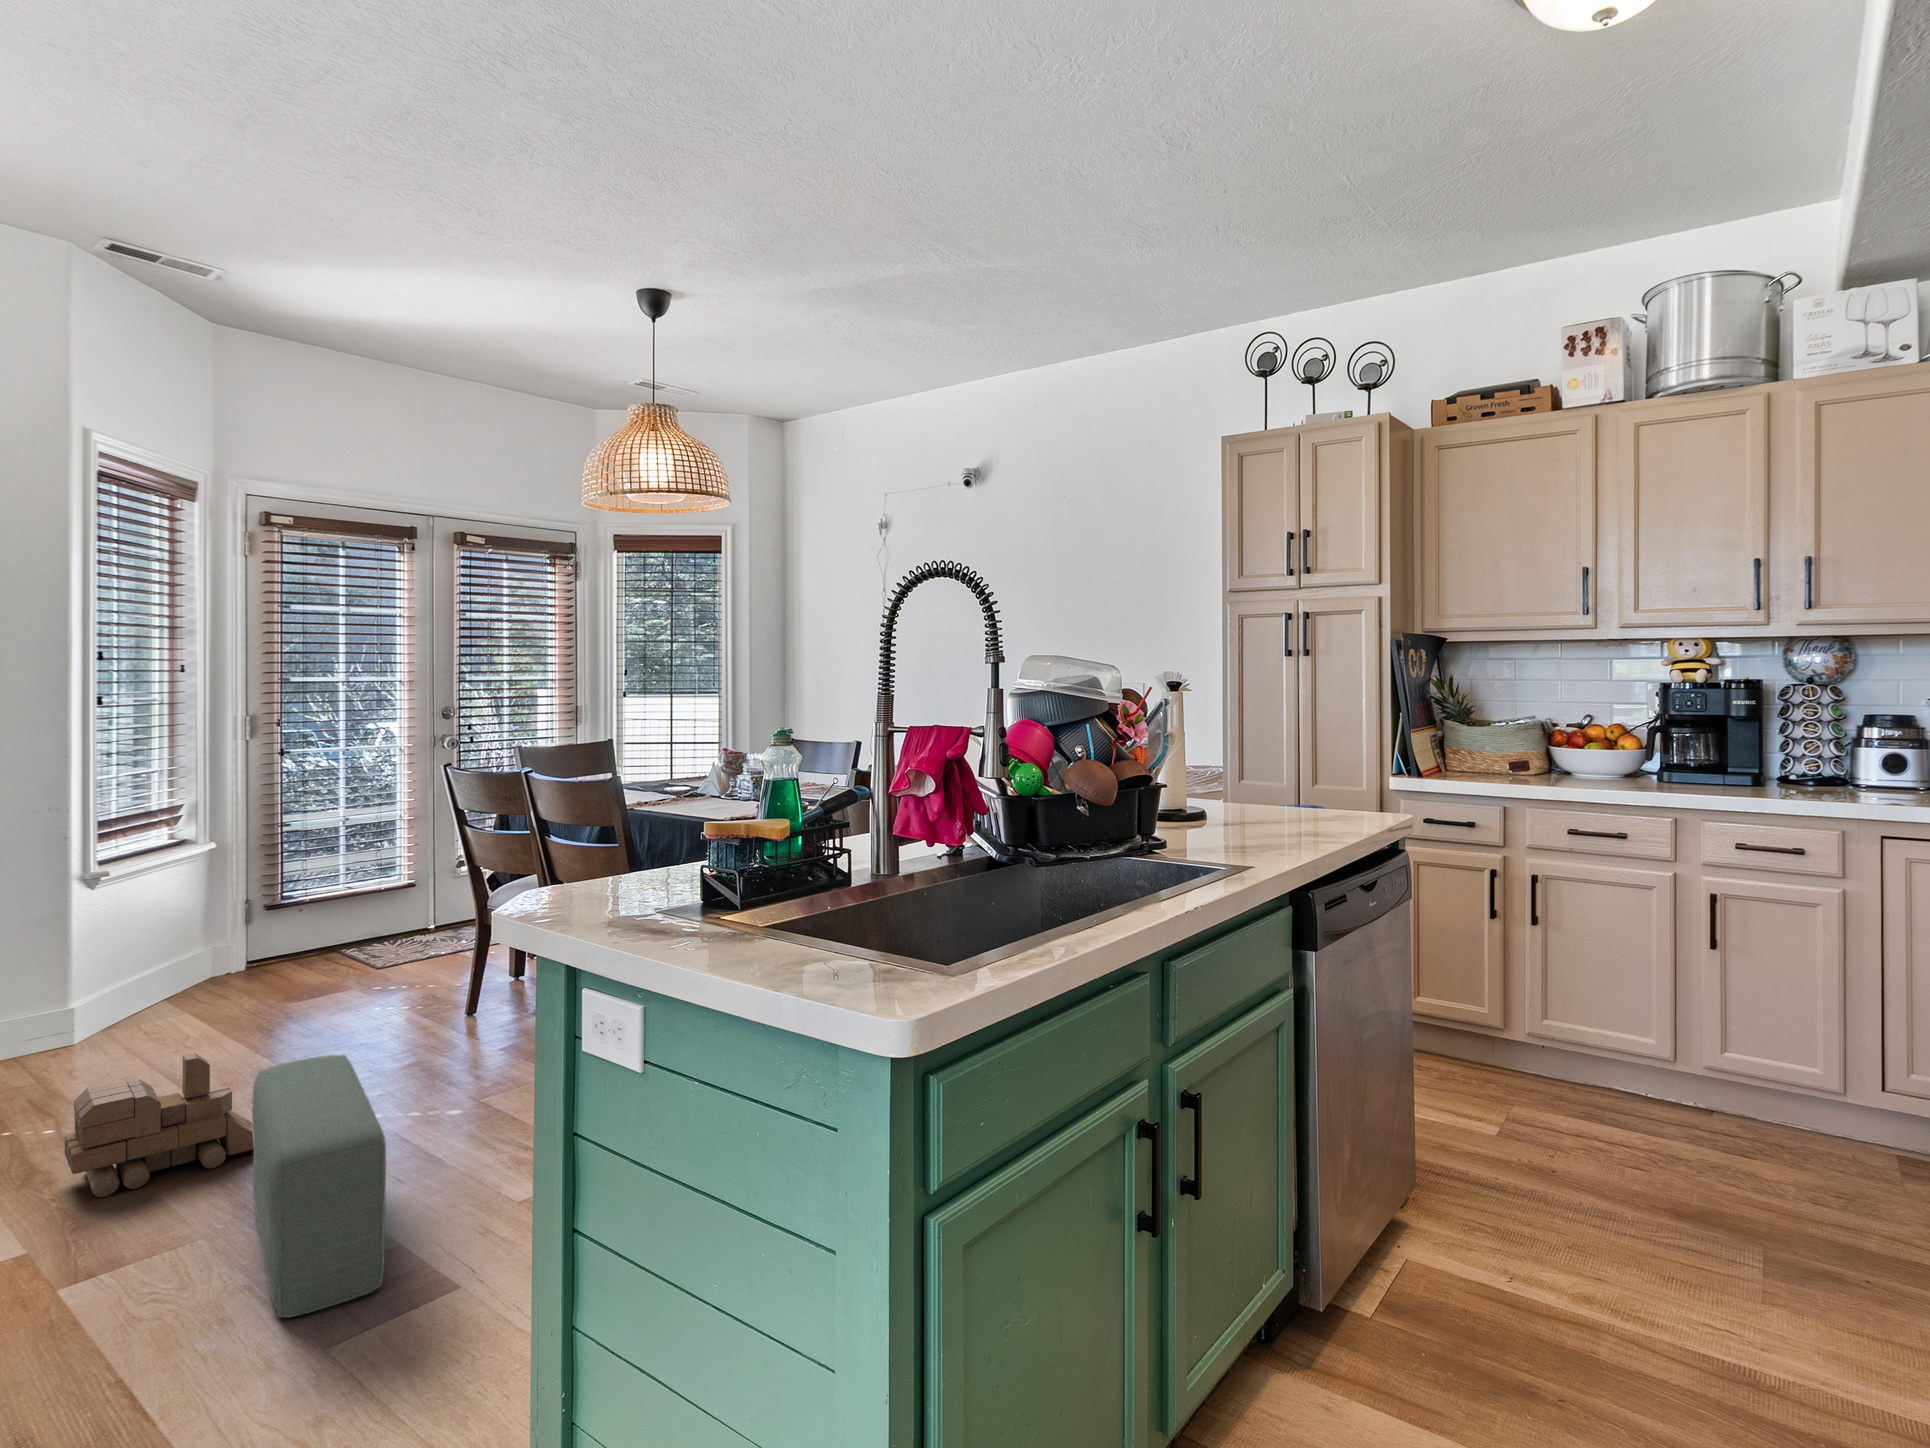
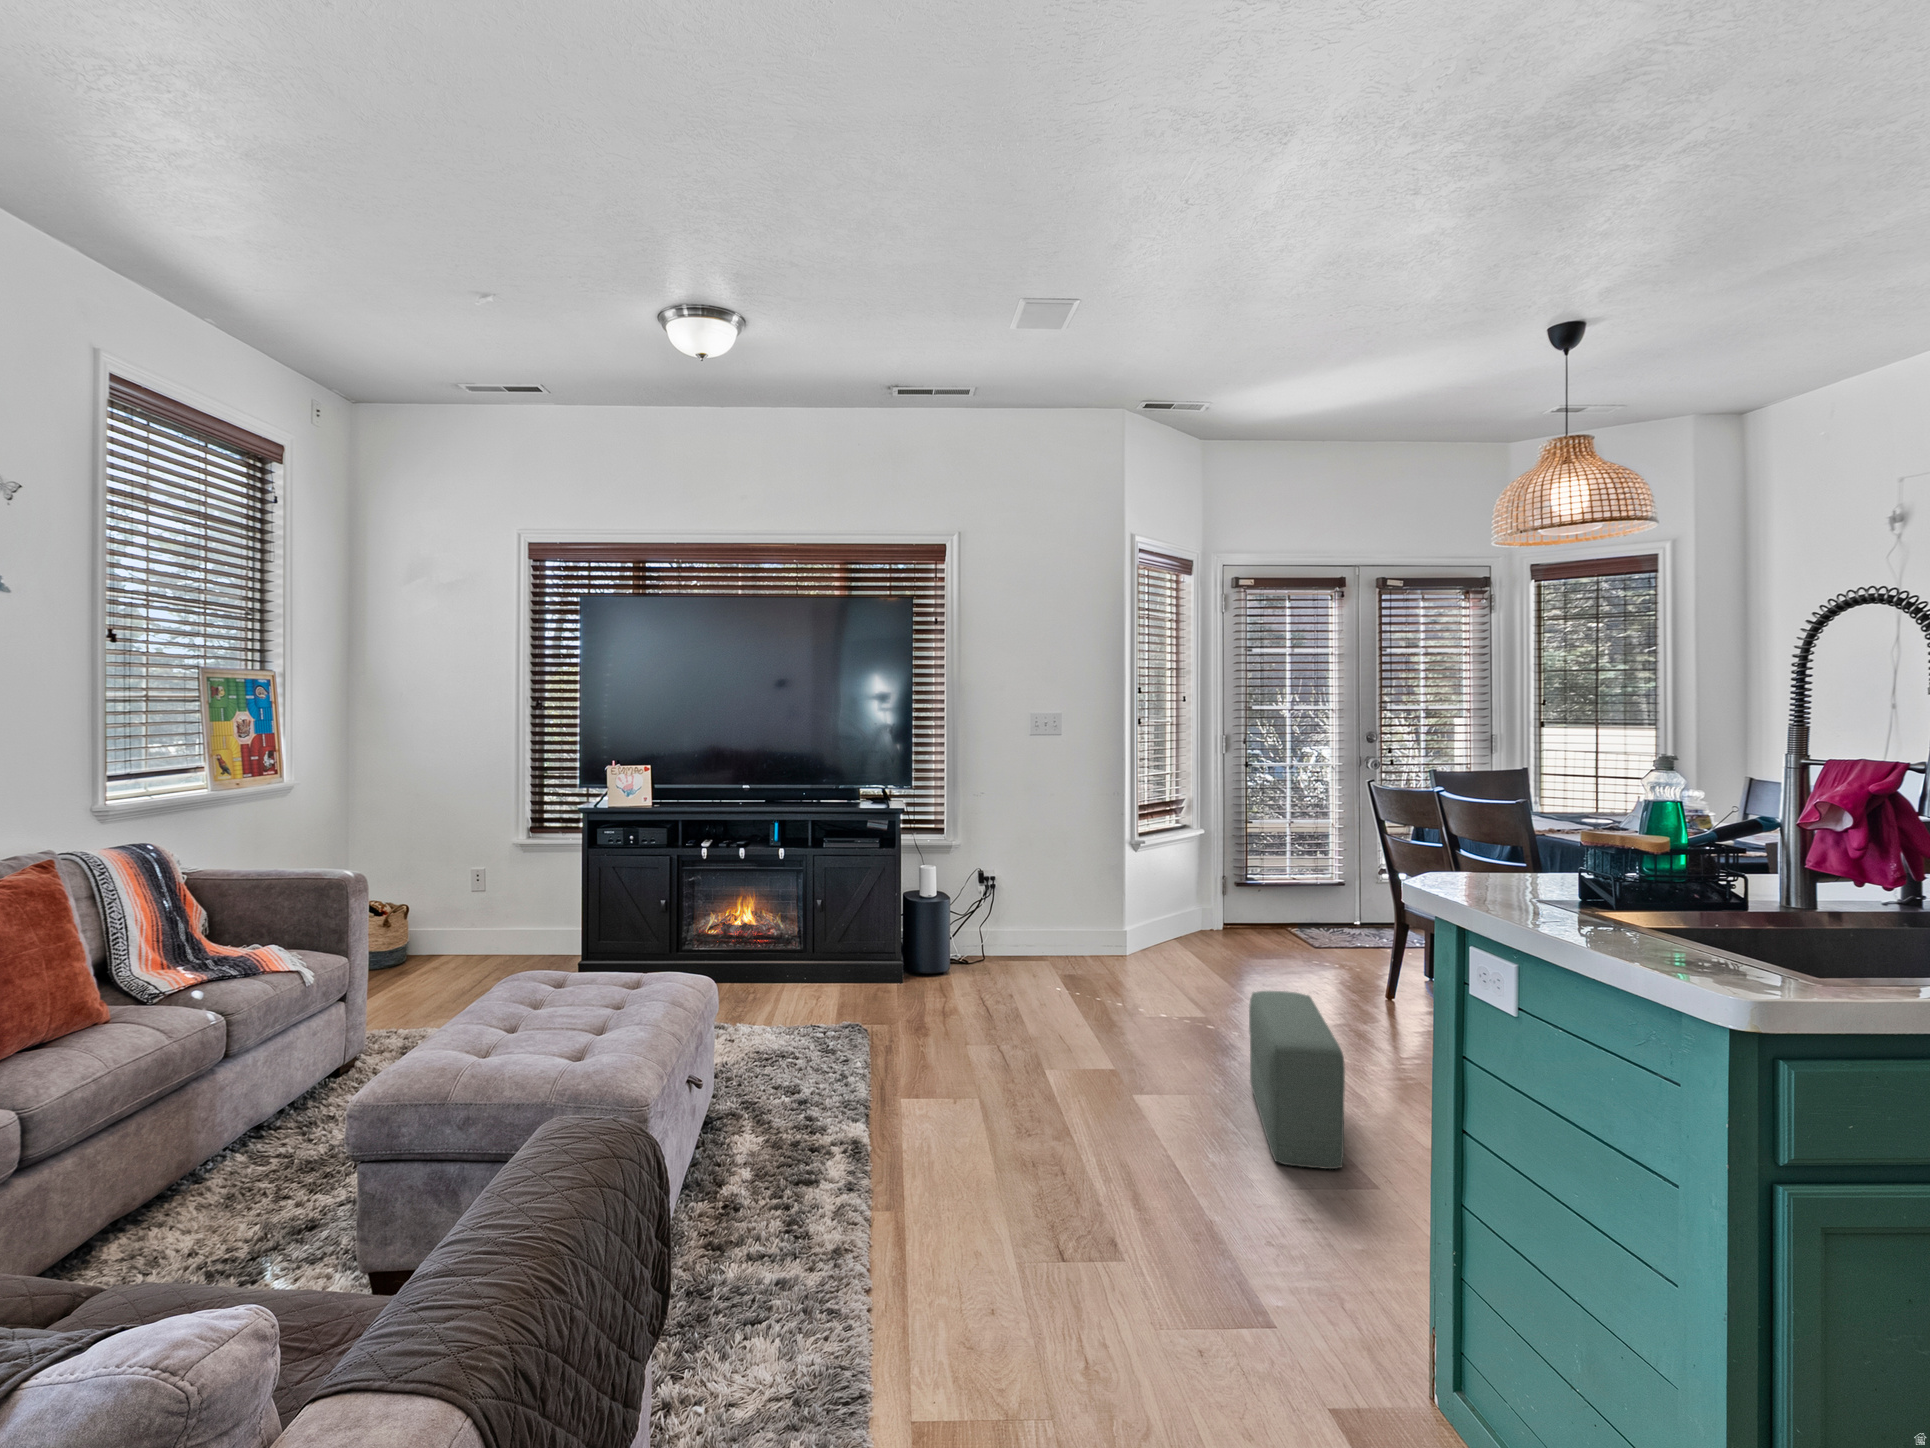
toy train: present [65,1053,254,1197] -> none [1138,974,1258,1060]

